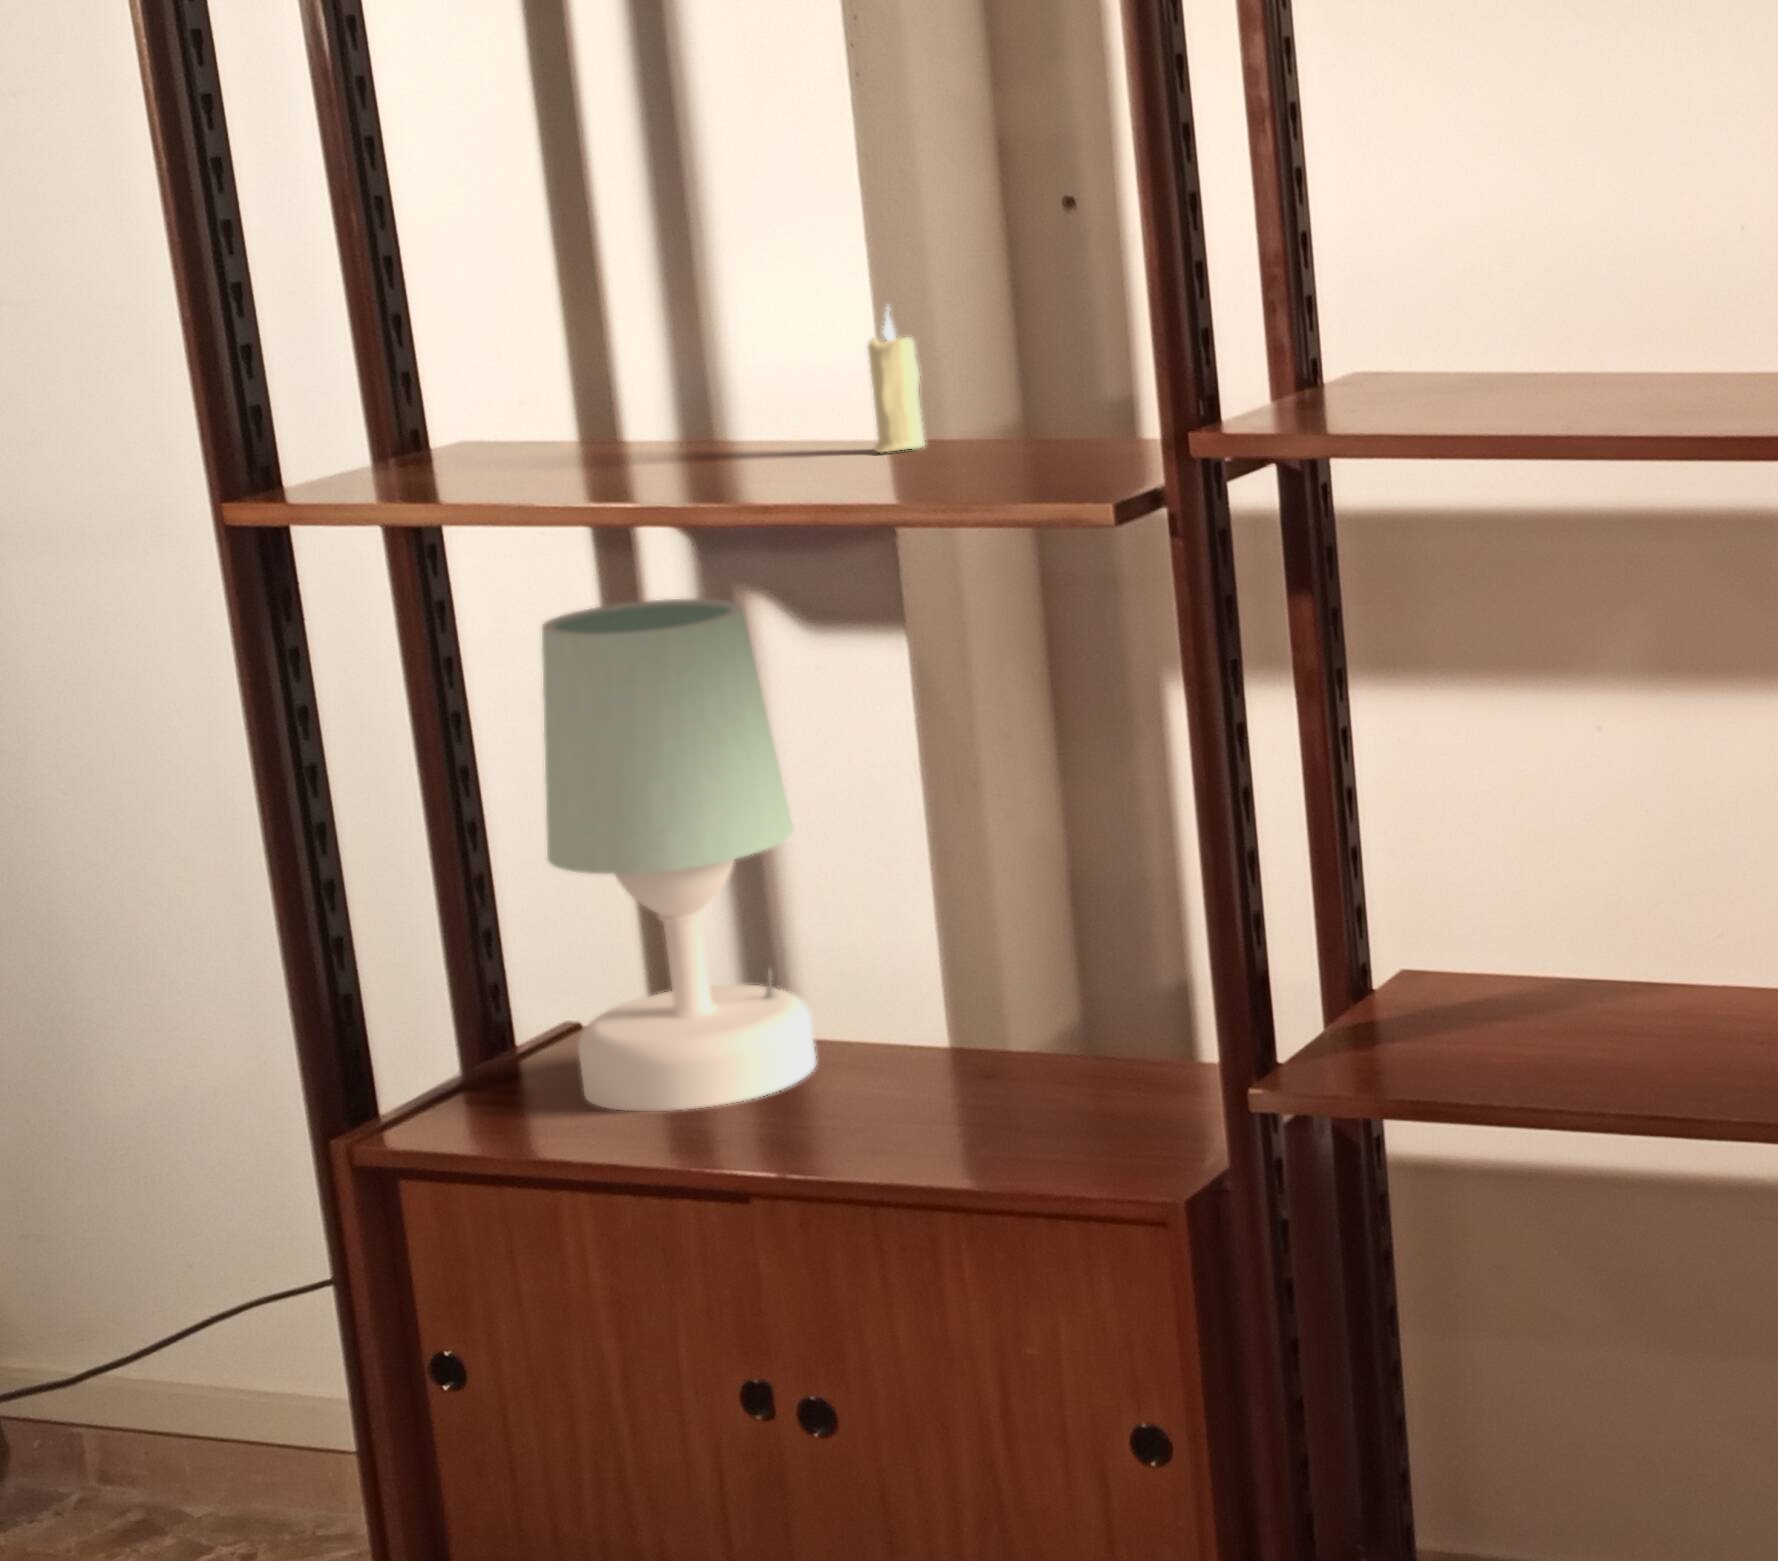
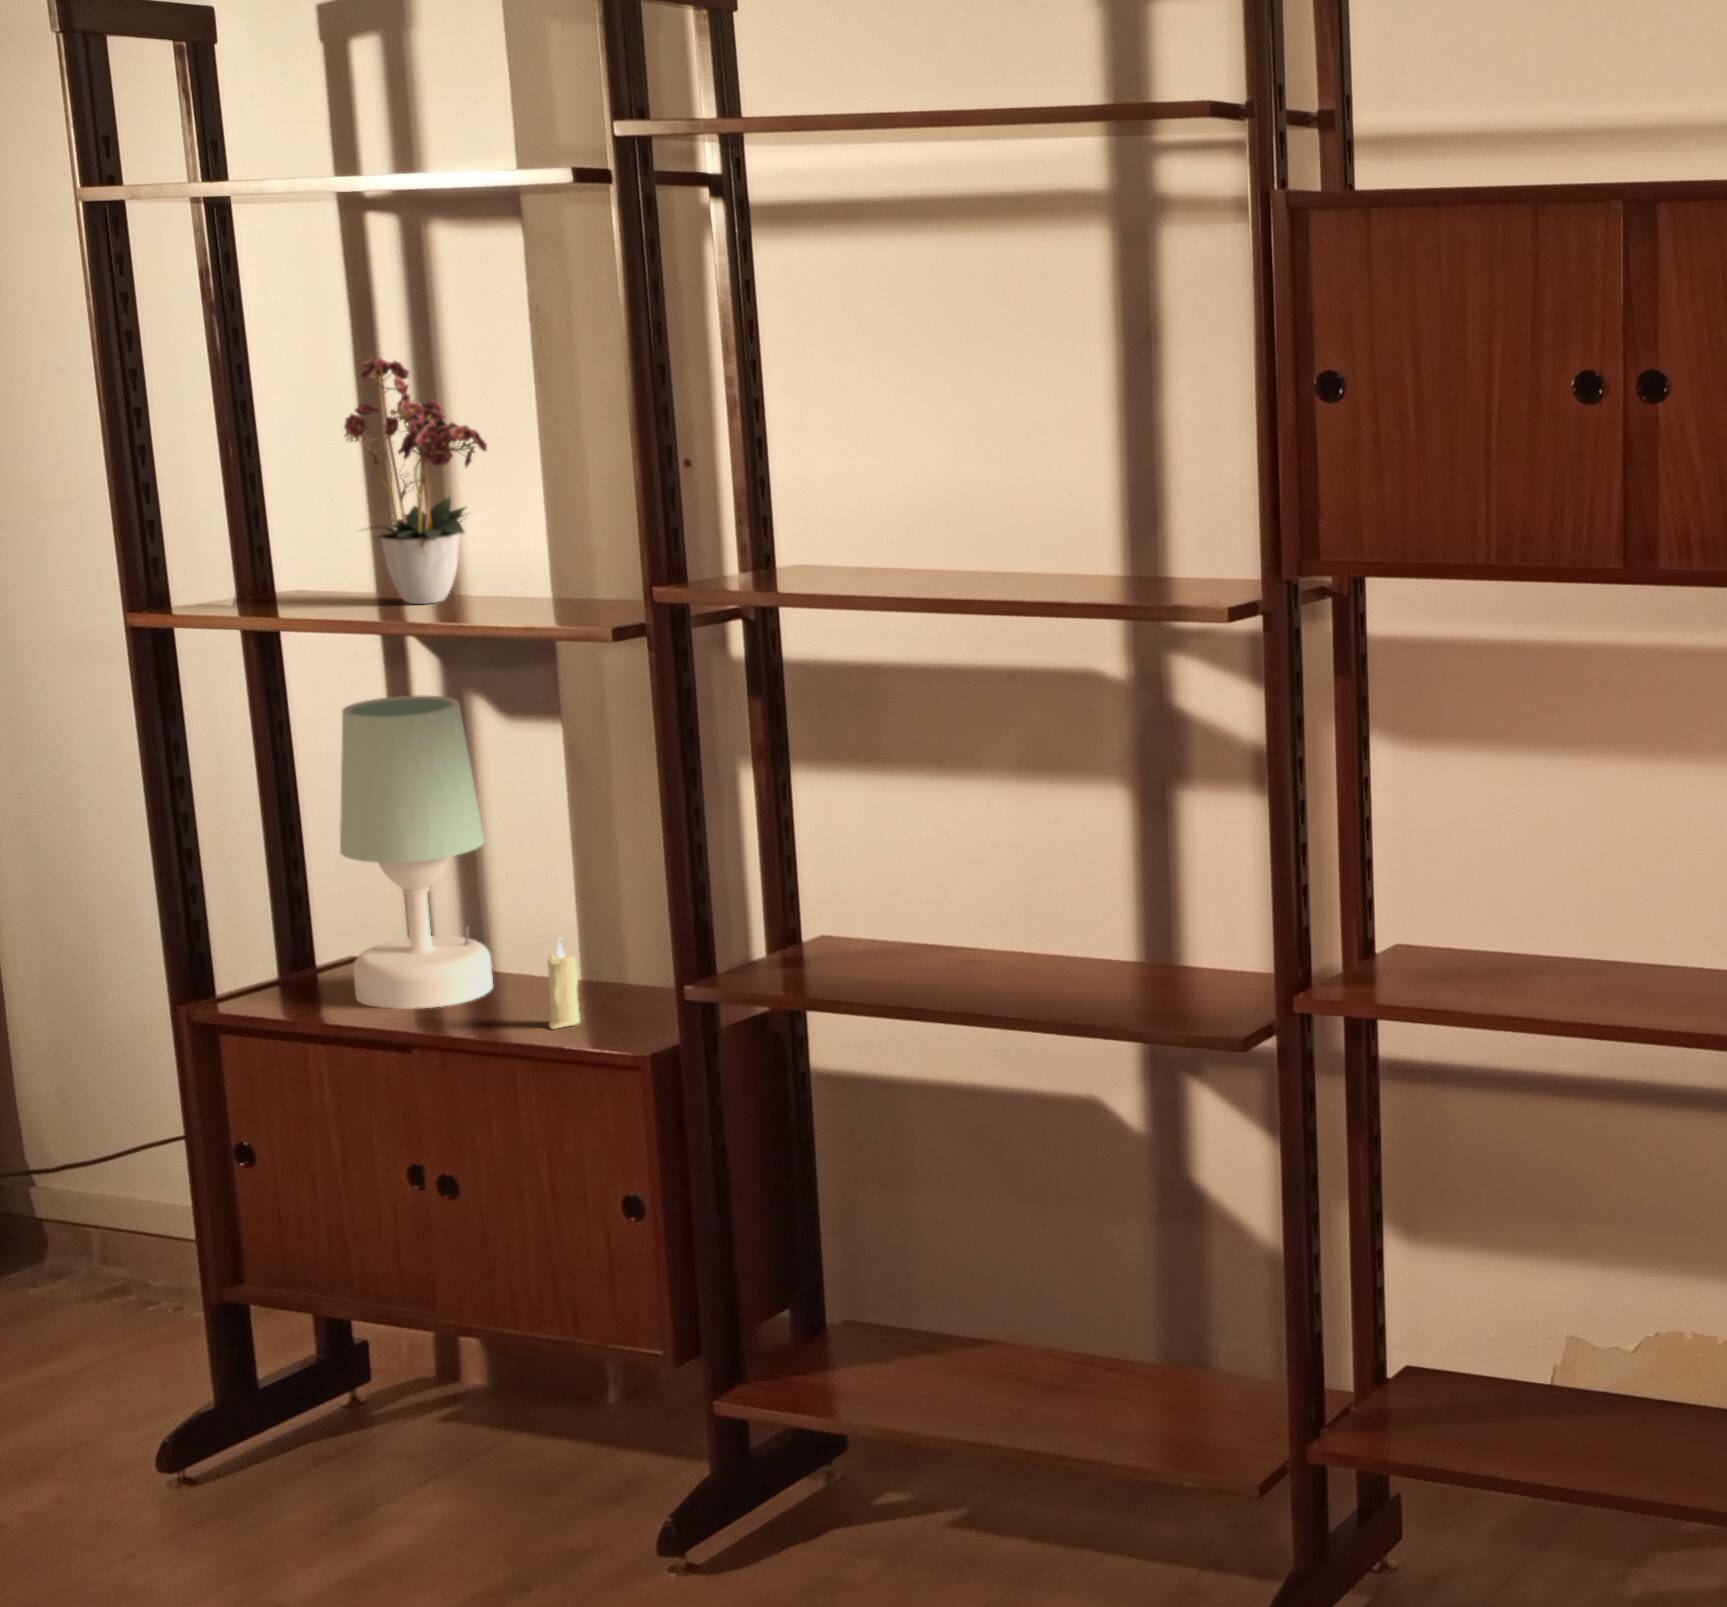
flower arrangement: none [506,27,794,451] -> present [344,357,487,604]
candle: present [868,307,925,452] -> present [547,939,580,1029]

